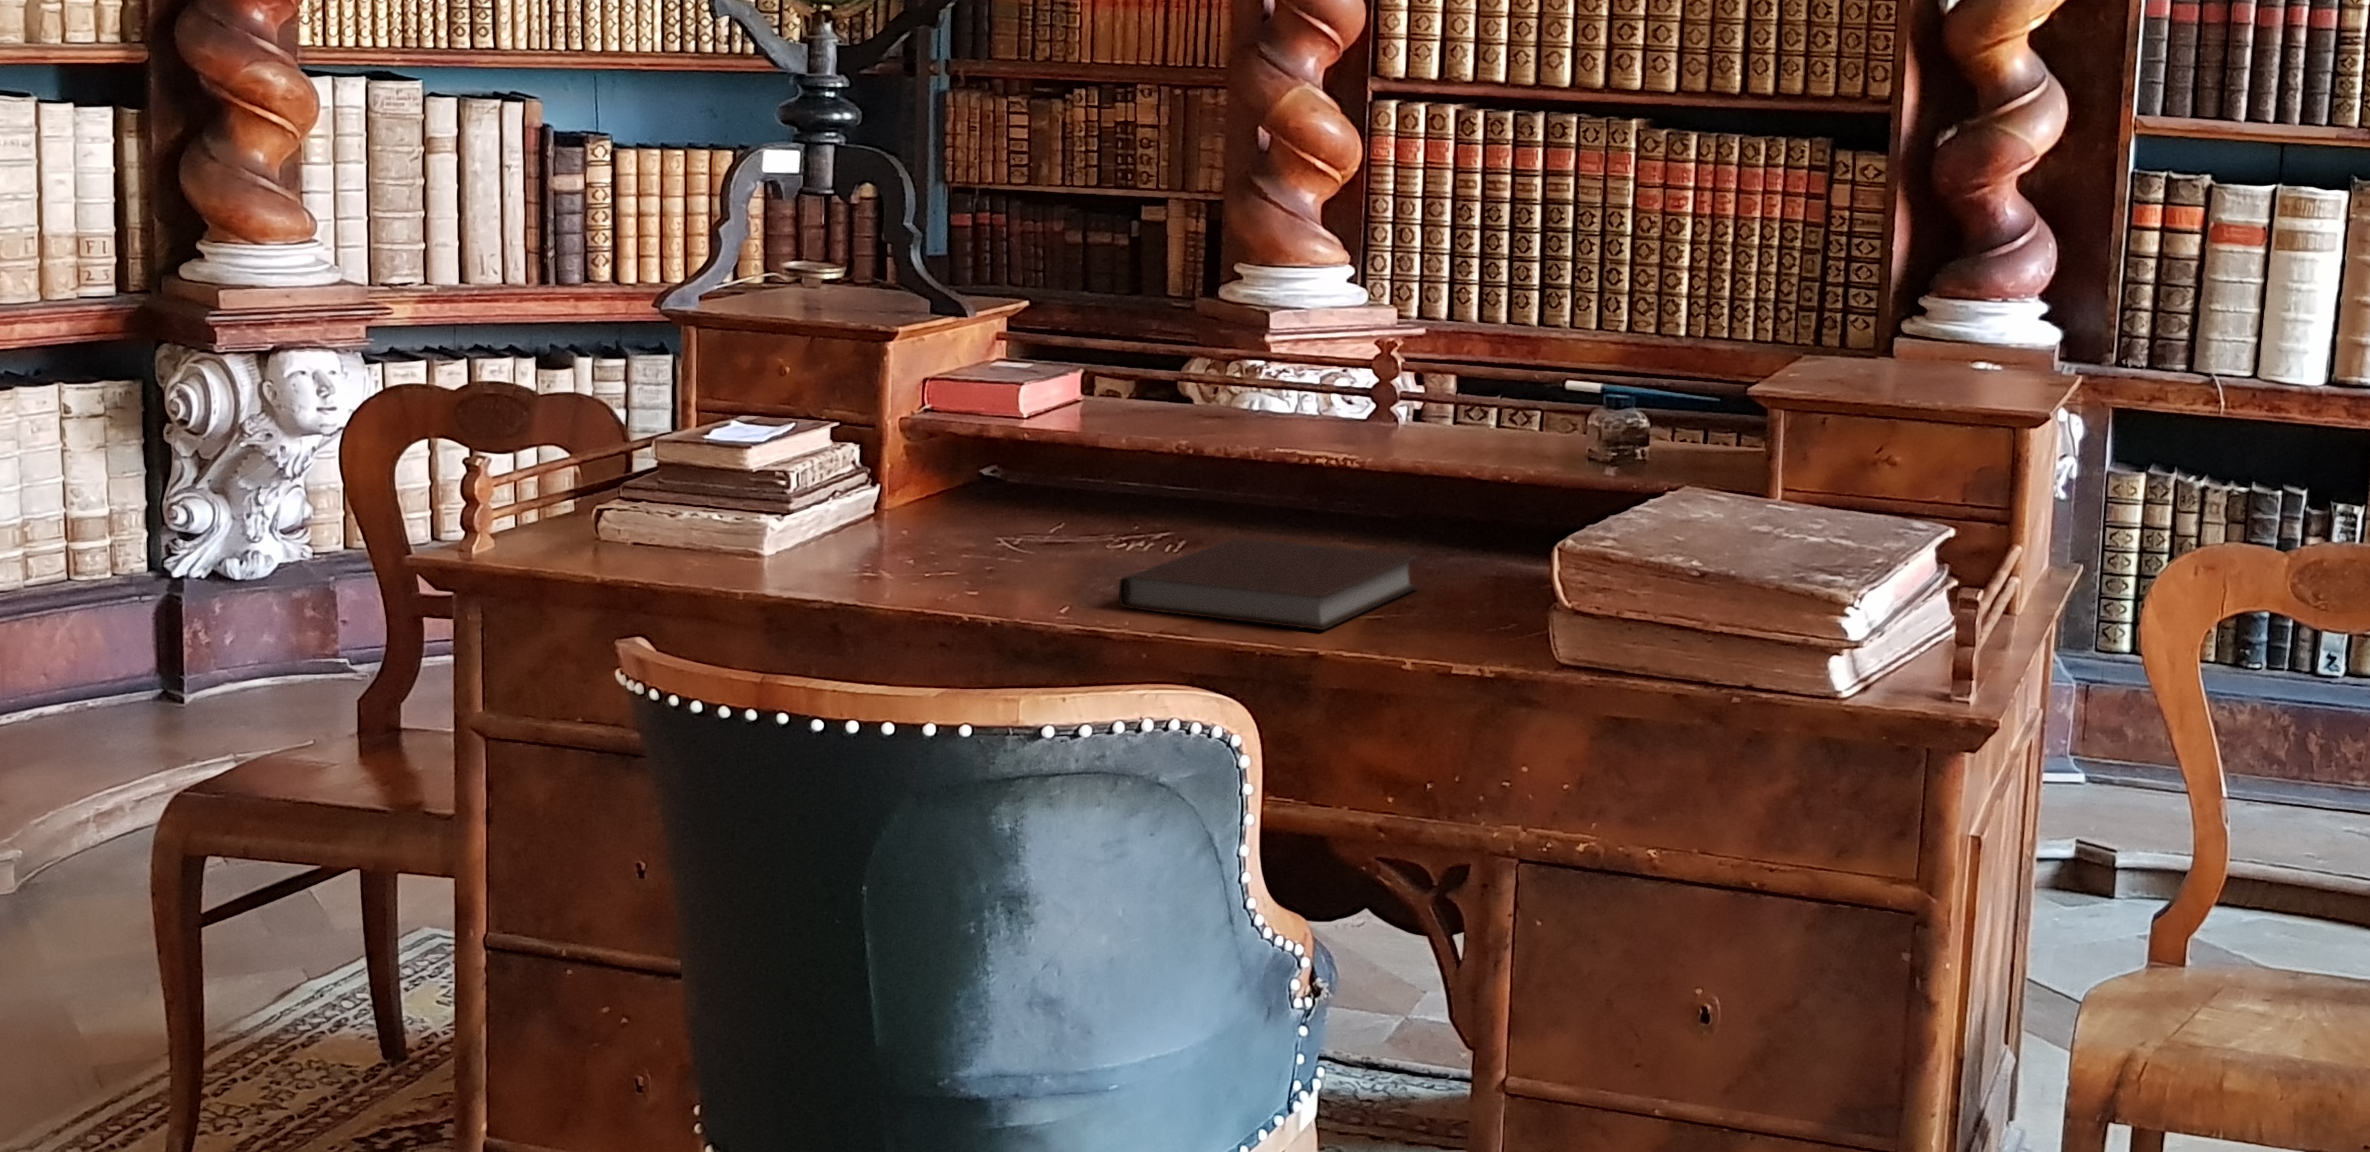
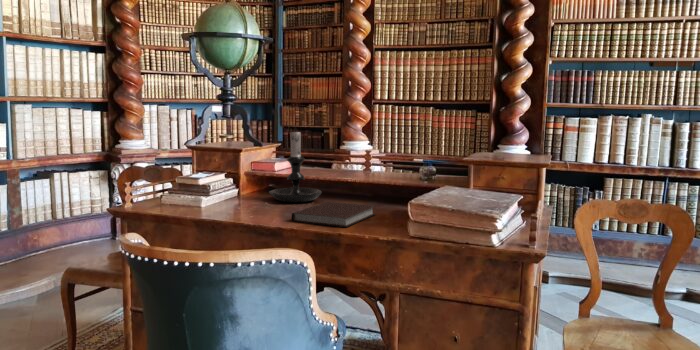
candle holder: none [998,245,1207,537] -> present [269,129,322,202]

